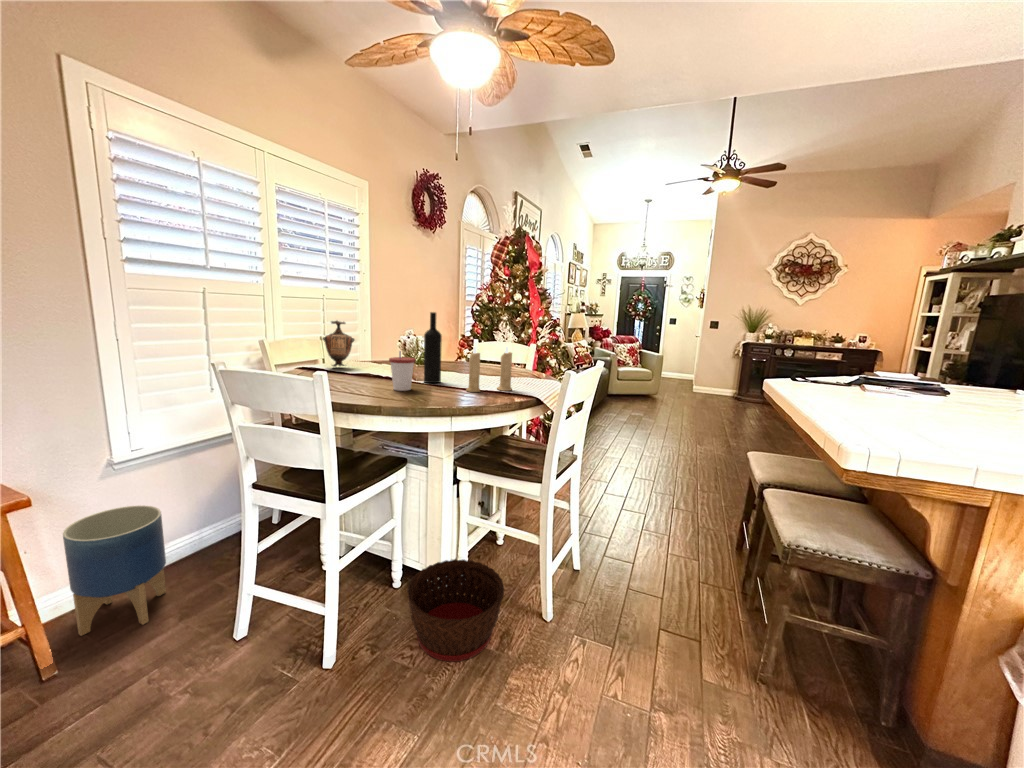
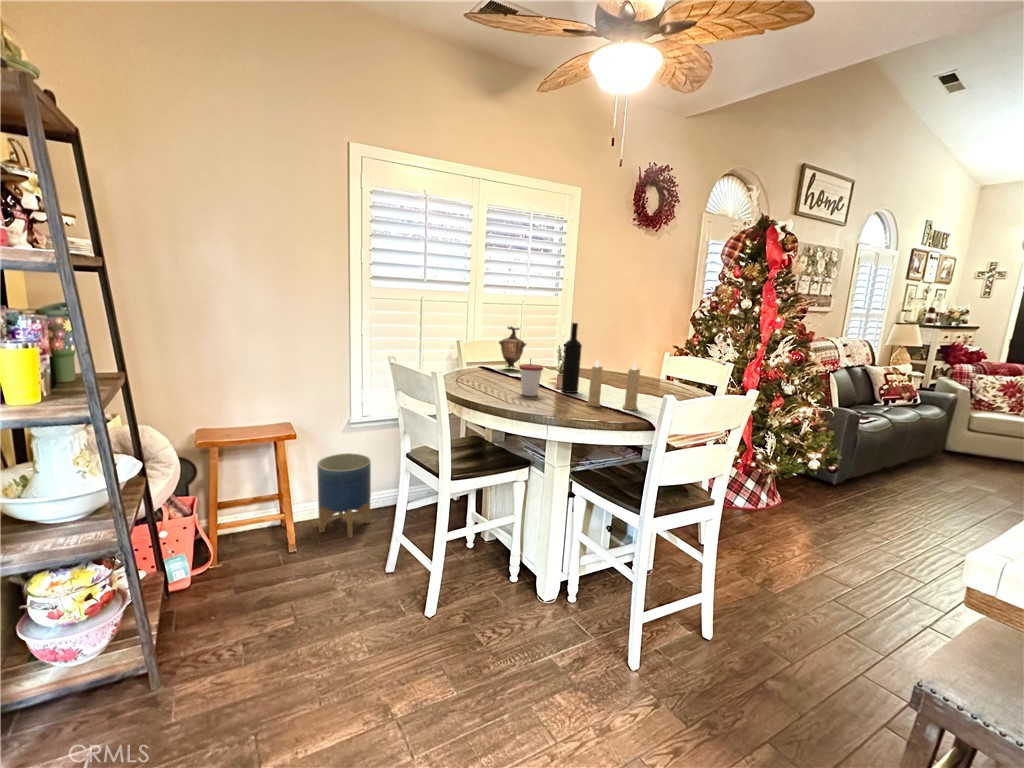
basket: present [407,559,504,662] -> none [494,565,587,662]

